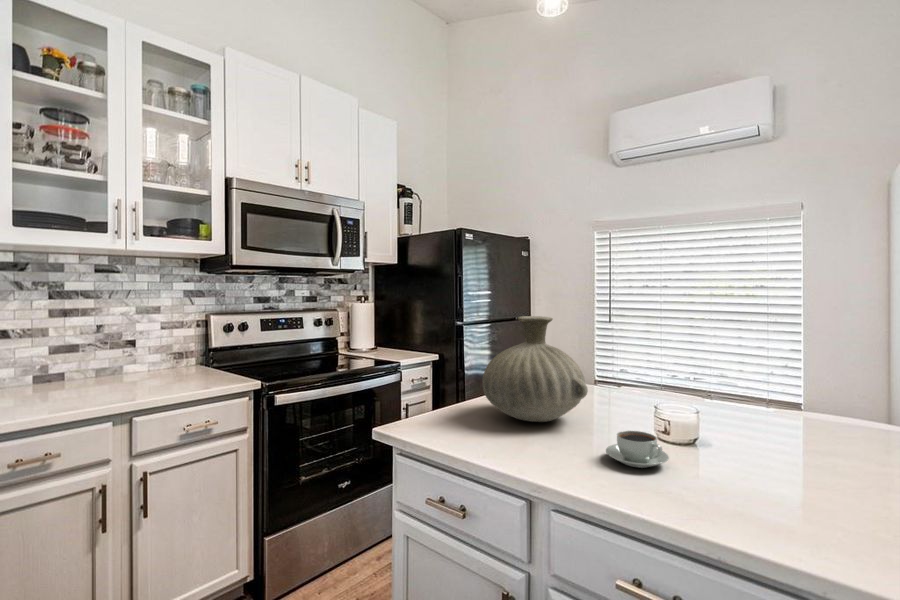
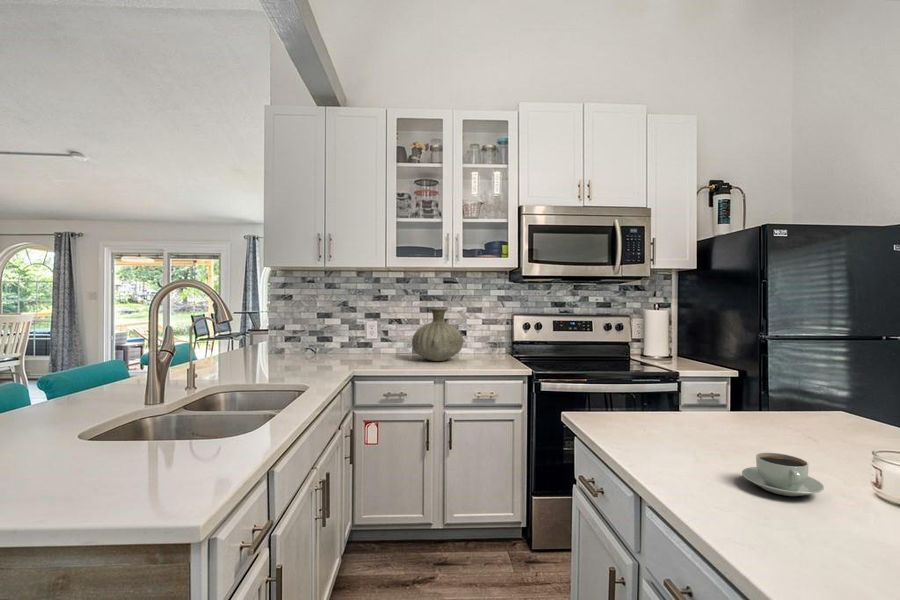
vase: present [483,316,588,422] -> present [412,308,463,361]

